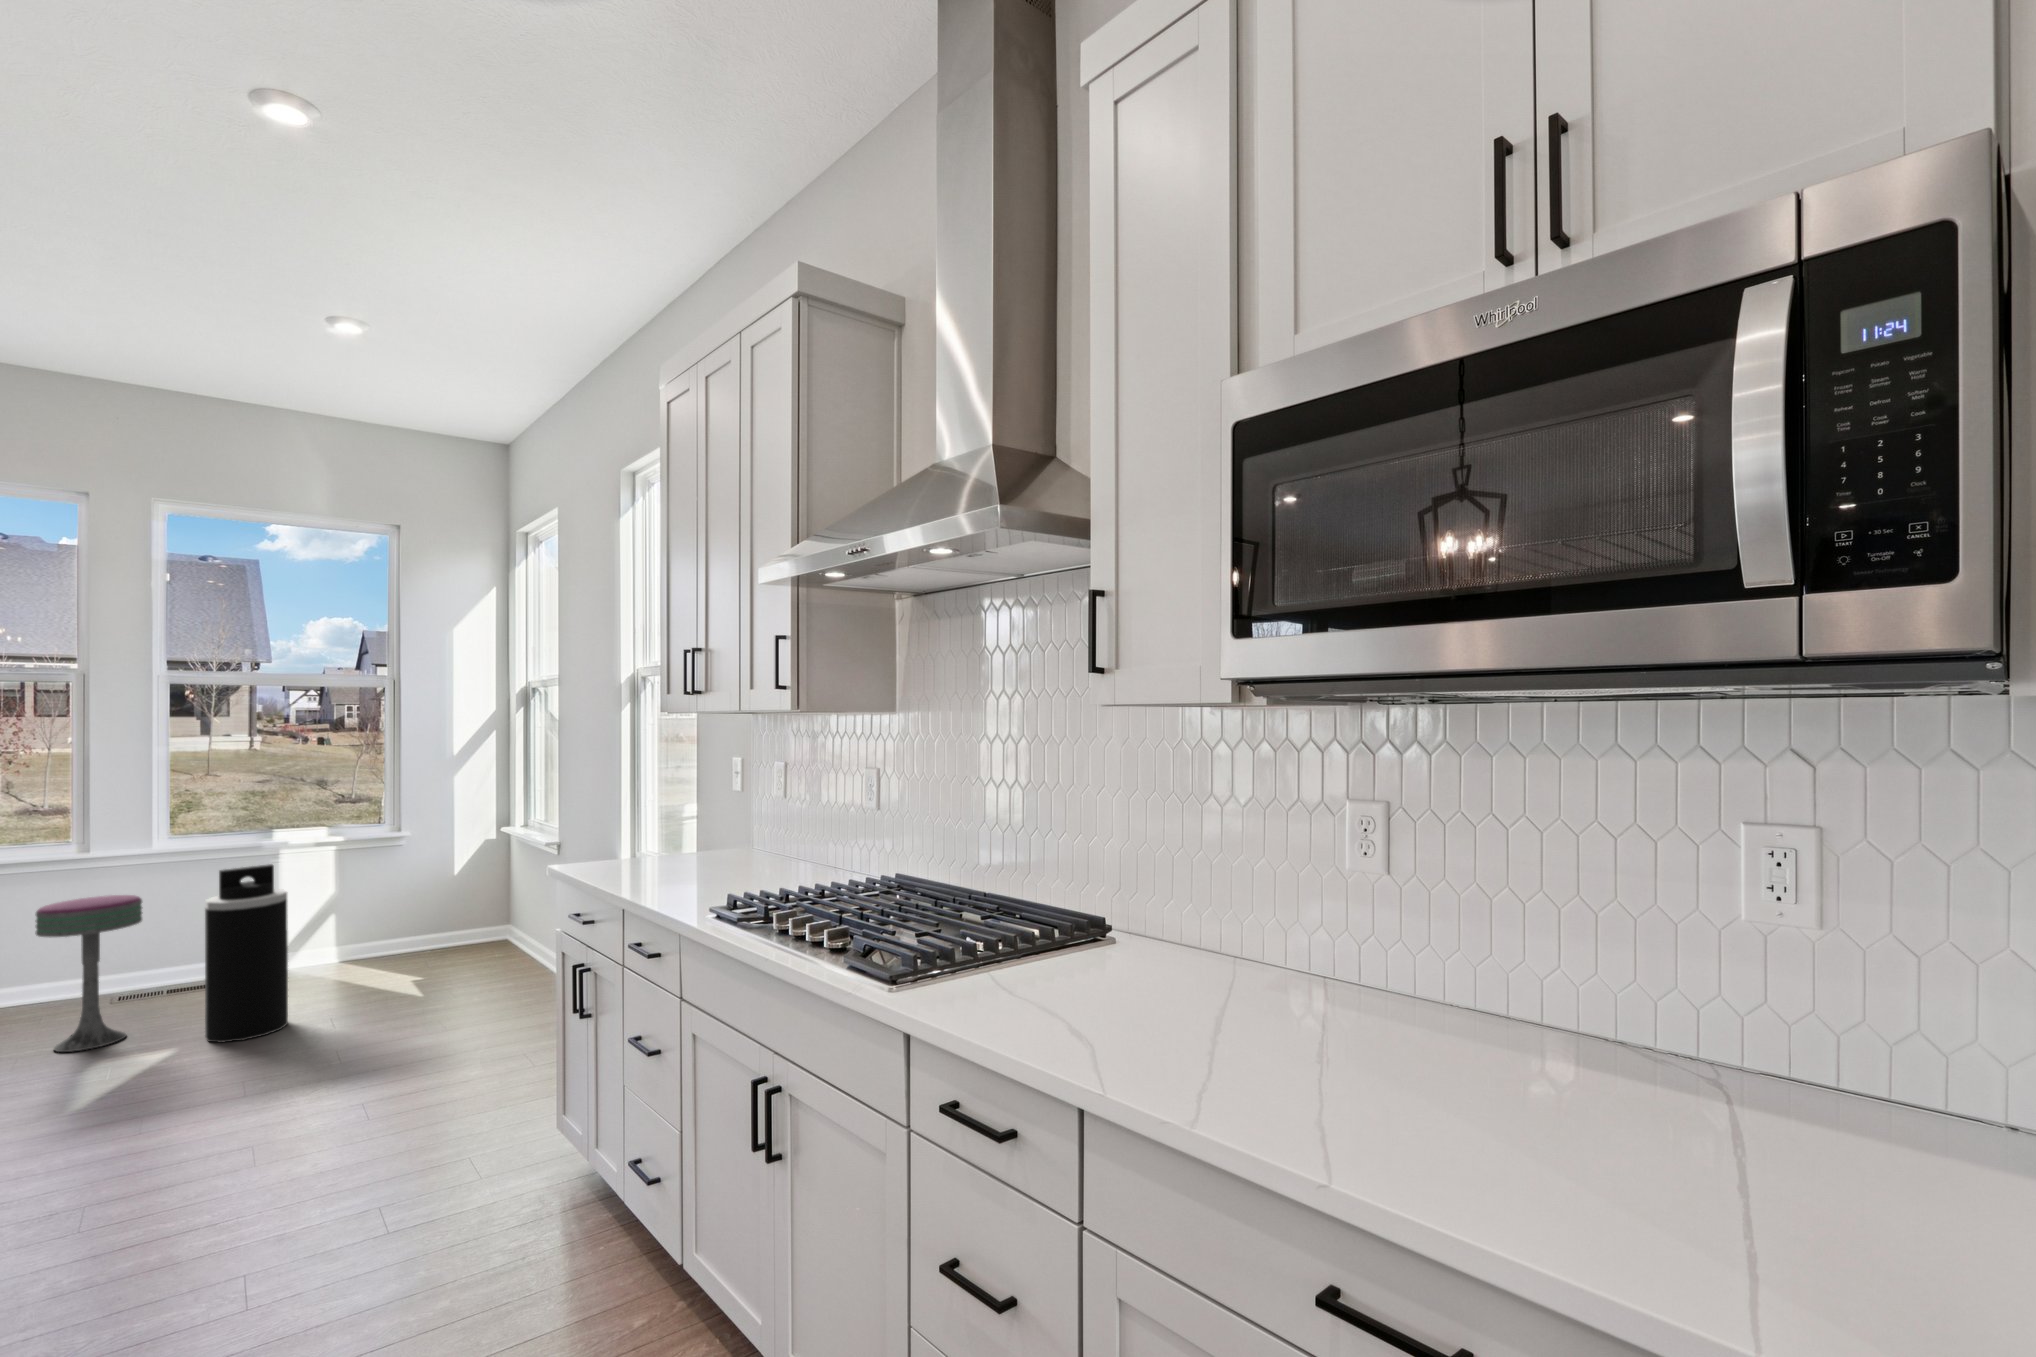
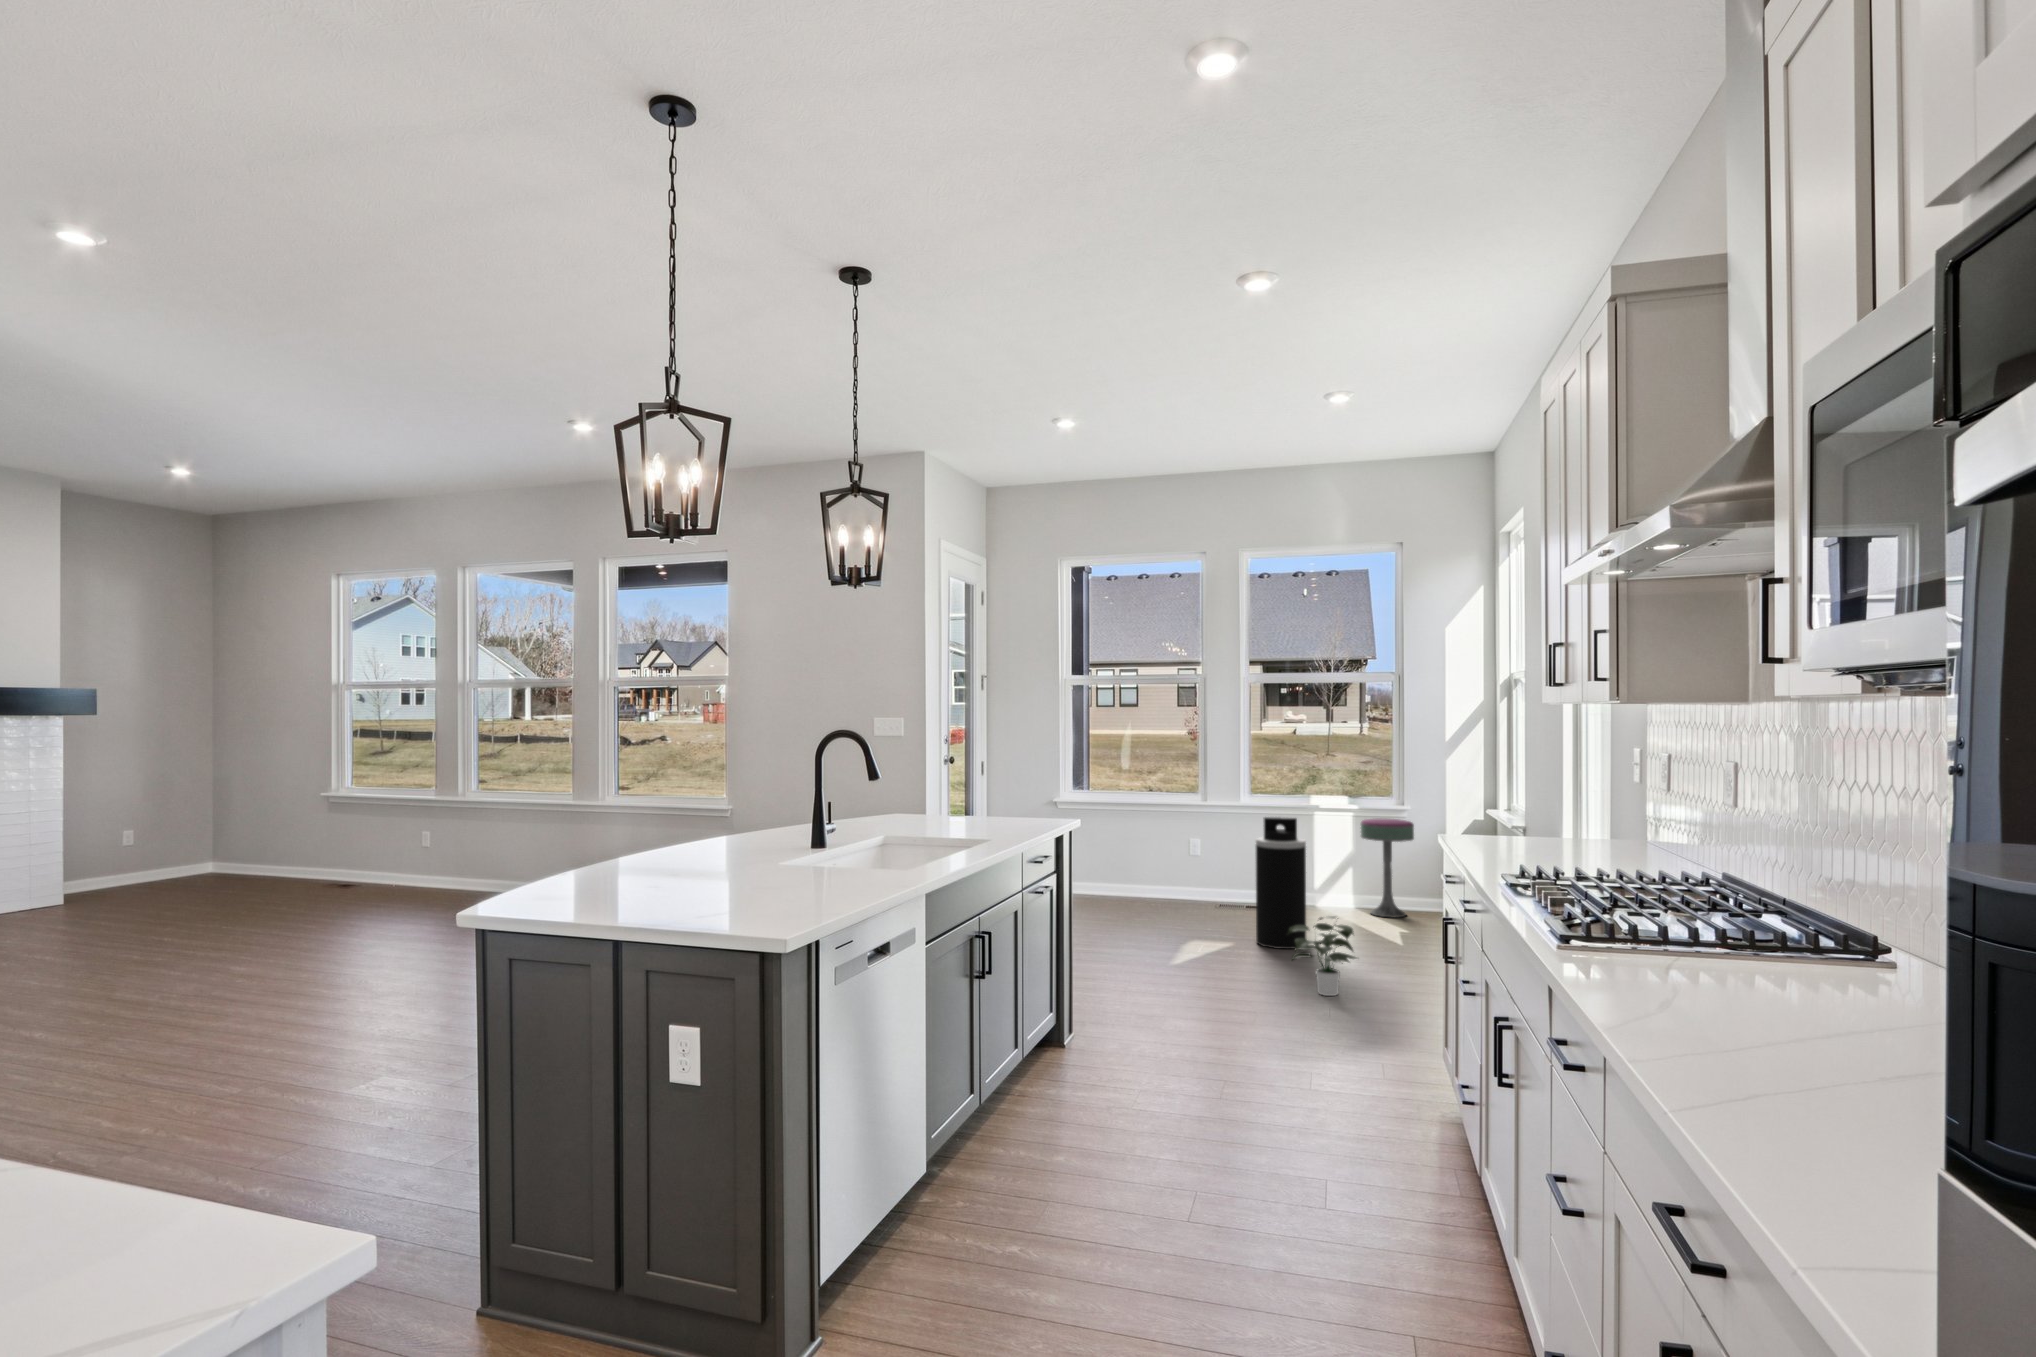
bar stool: present [35,895,142,1052] -> present [1361,819,1414,918]
potted plant: none [284,980,389,1086] -> present [1288,916,1356,996]

